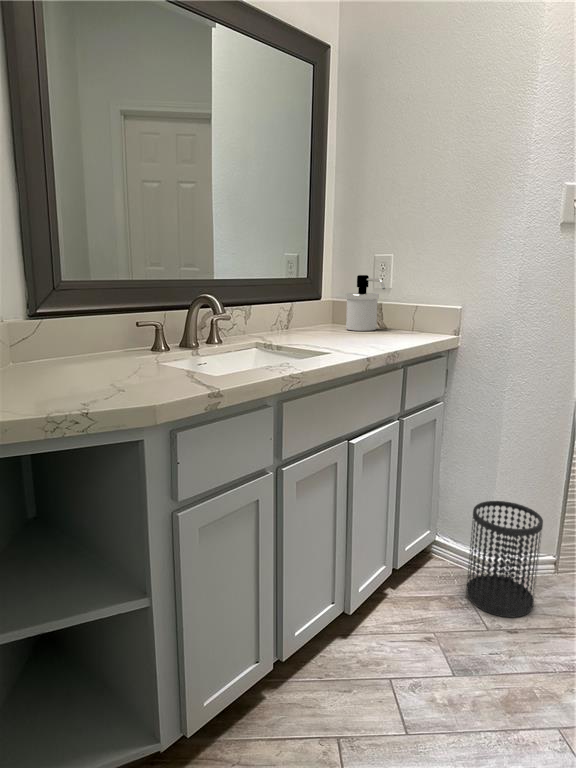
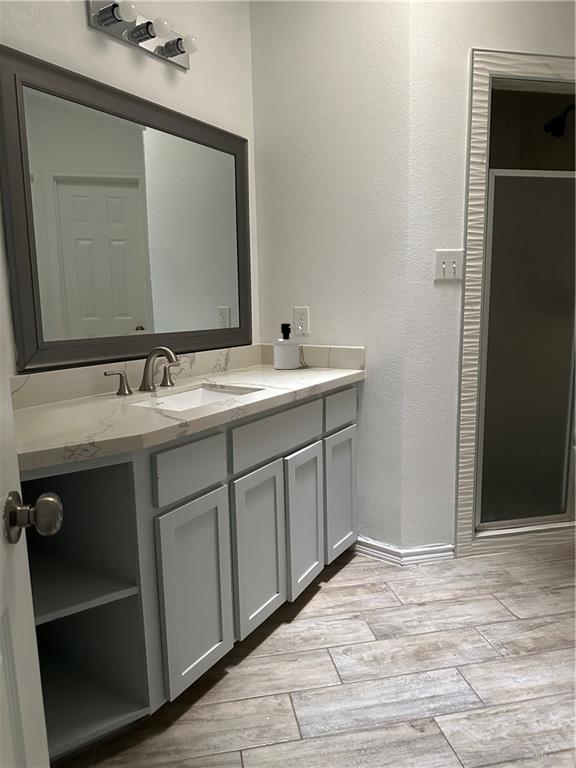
wastebasket: present [466,501,543,617] -> none [385,501,439,594]

